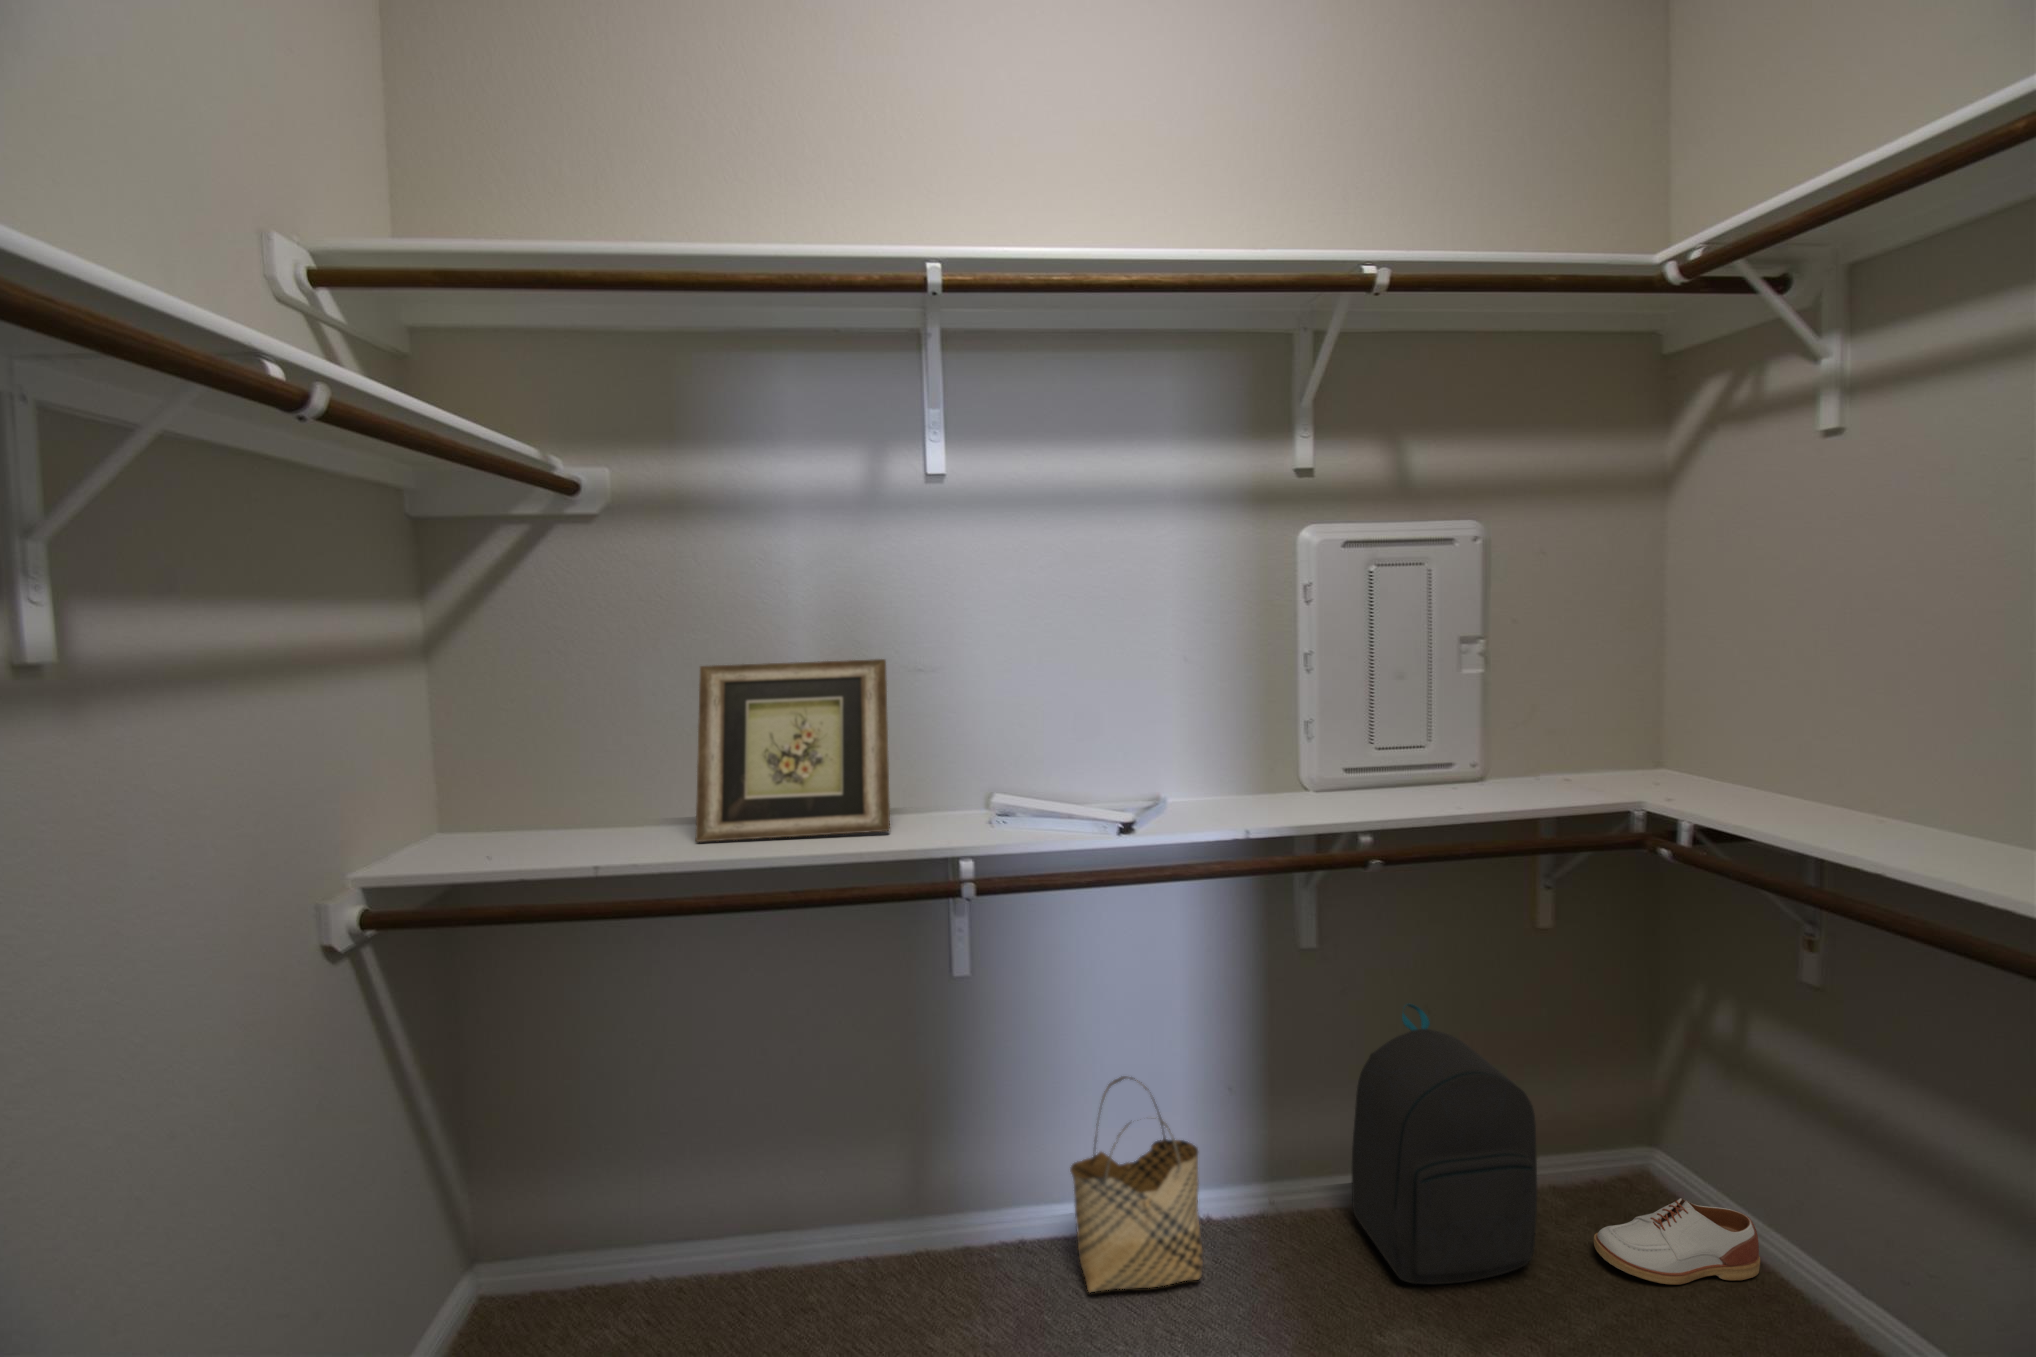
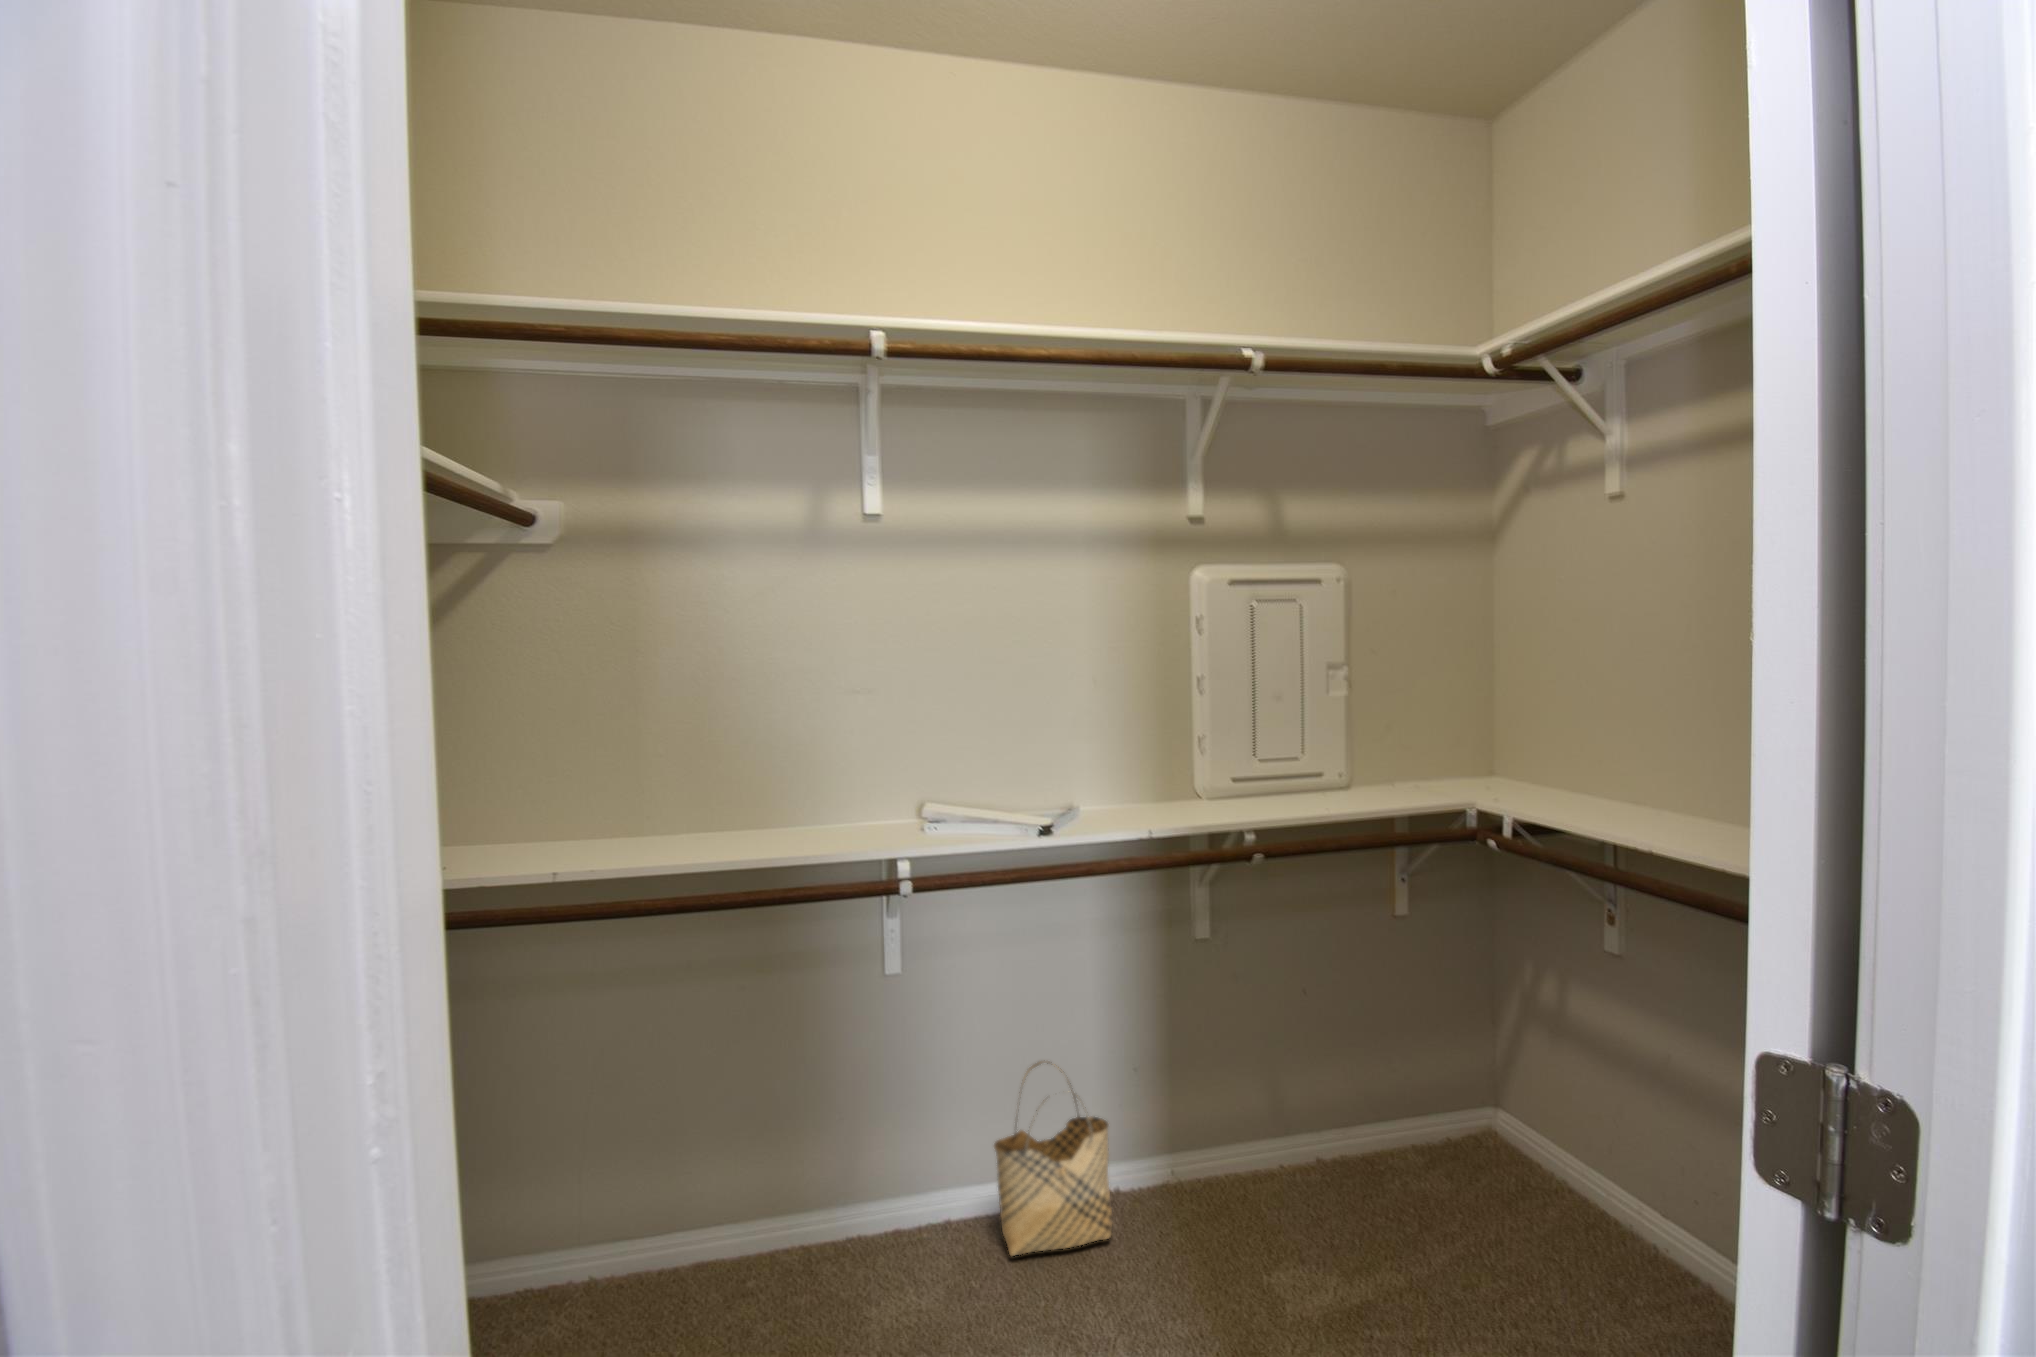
picture frame: present [696,659,890,842] -> none [649,681,831,850]
backpack: present [1352,1004,1537,1284] -> none [1244,986,1396,1229]
shoe: present [1594,1198,1760,1285] -> none [1444,1143,1574,1215]

